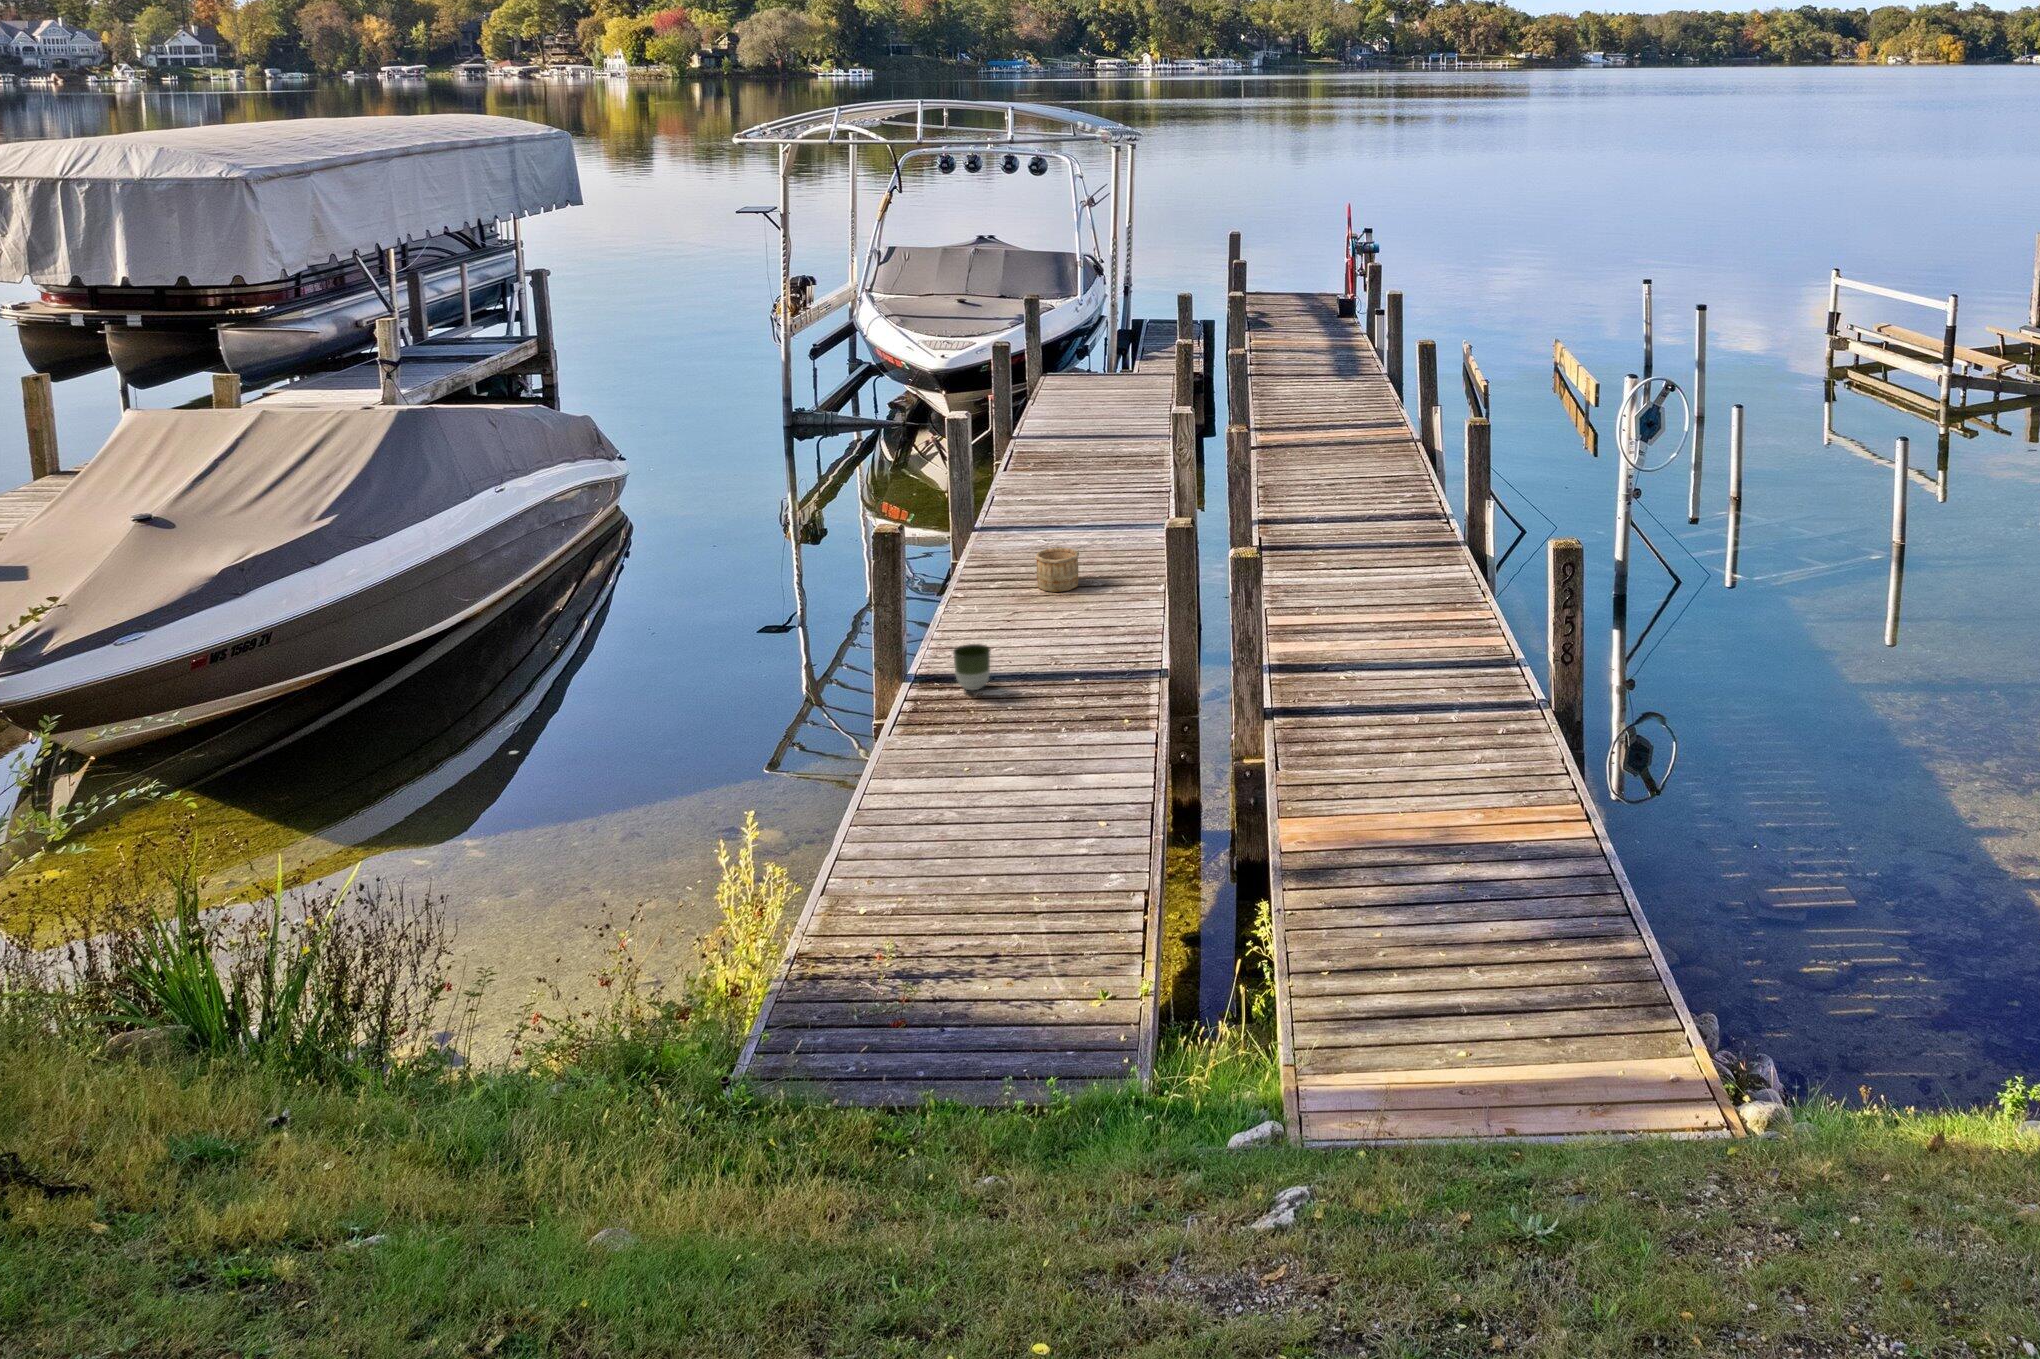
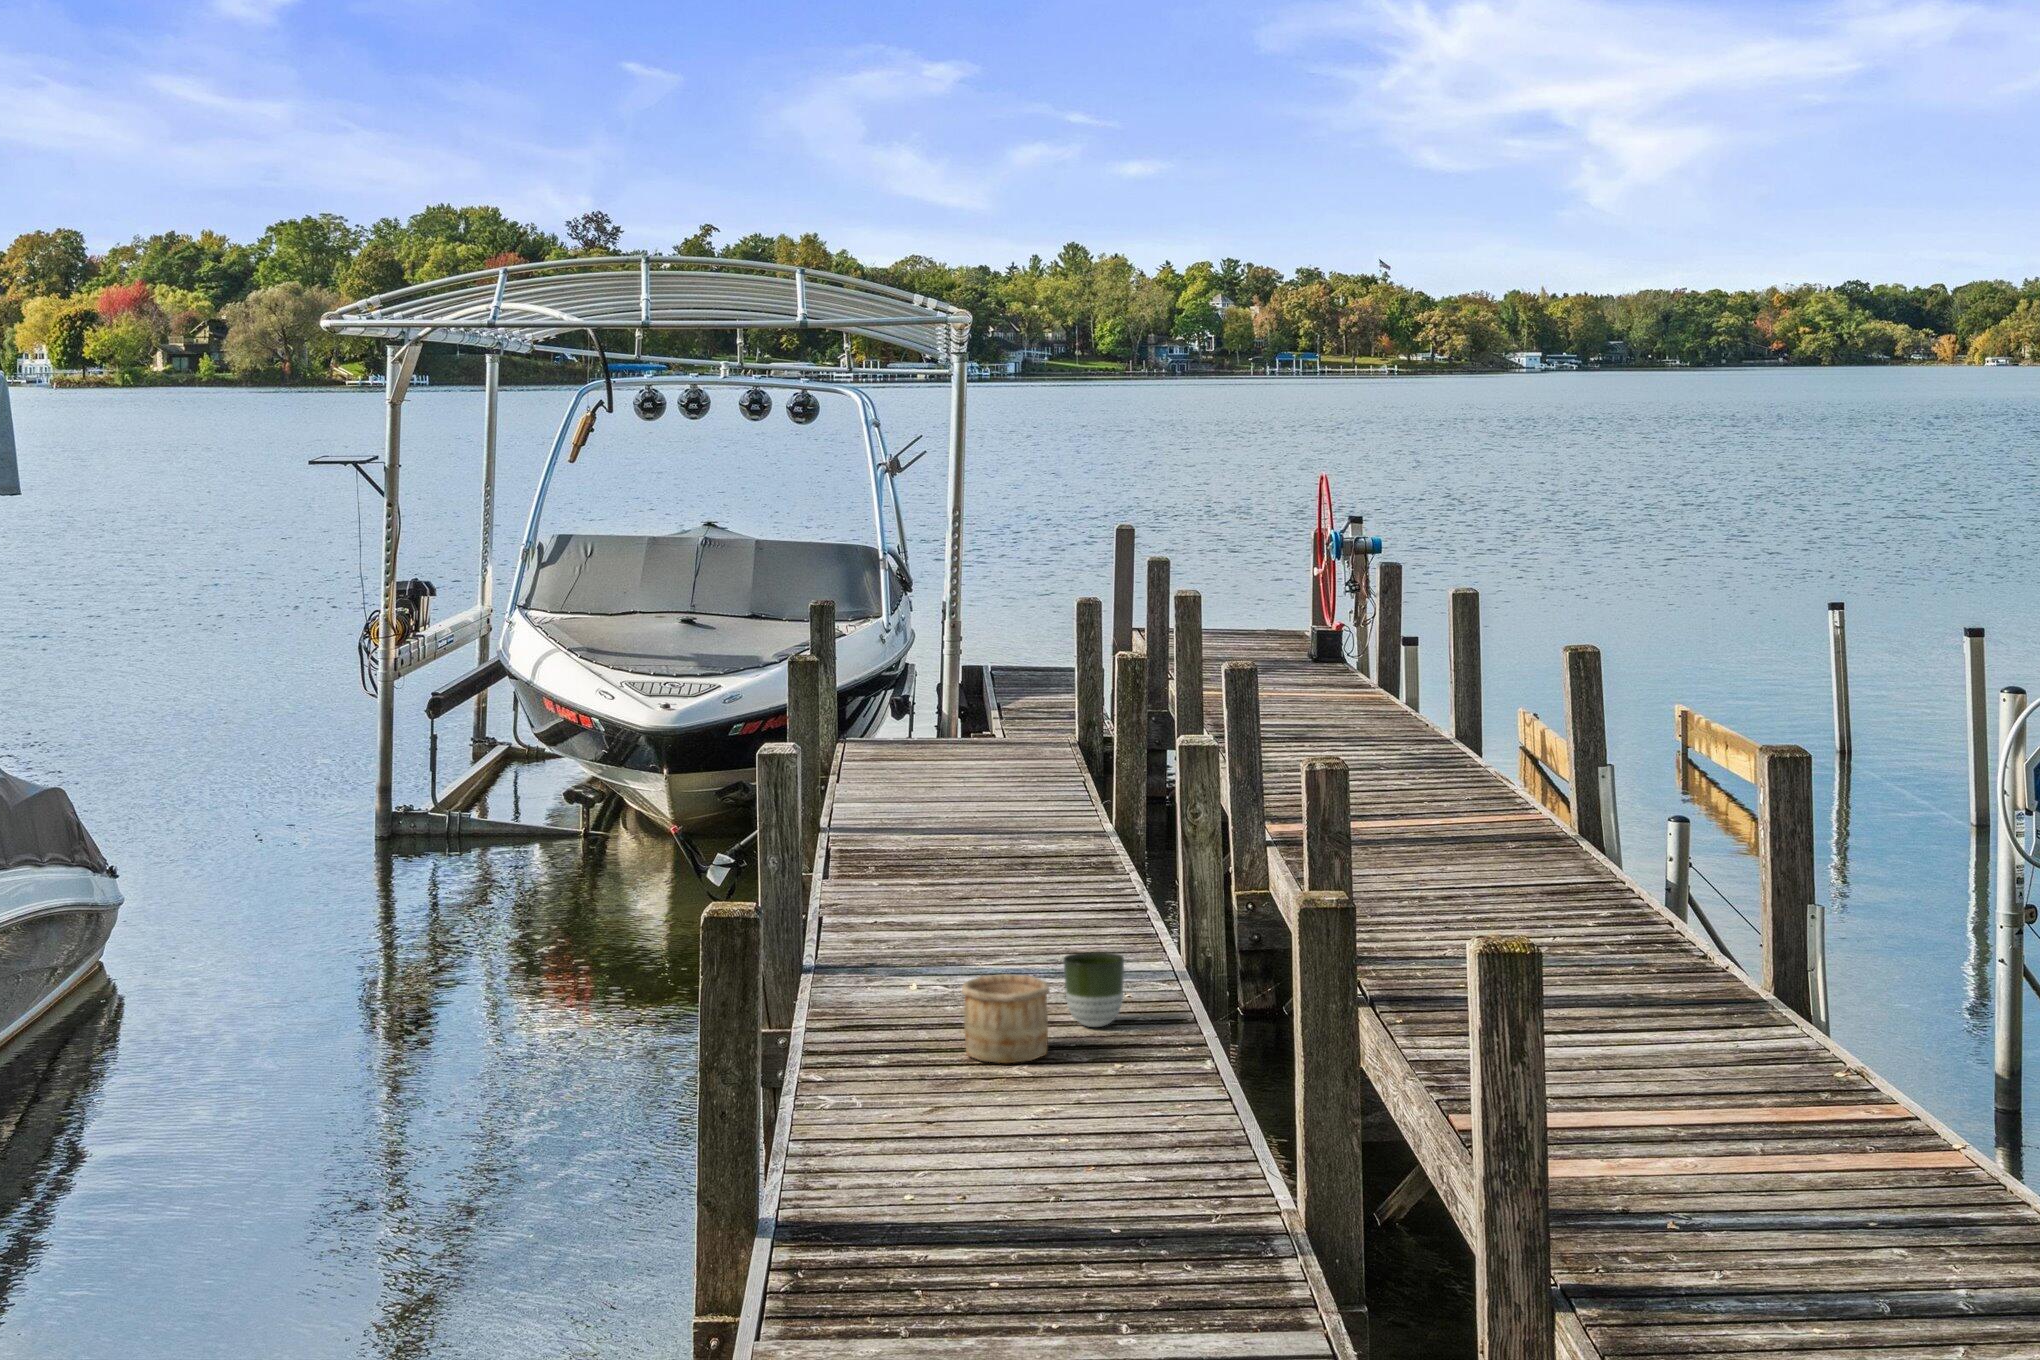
planter: present [953,644,990,690] -> present [1063,952,1124,1027]

